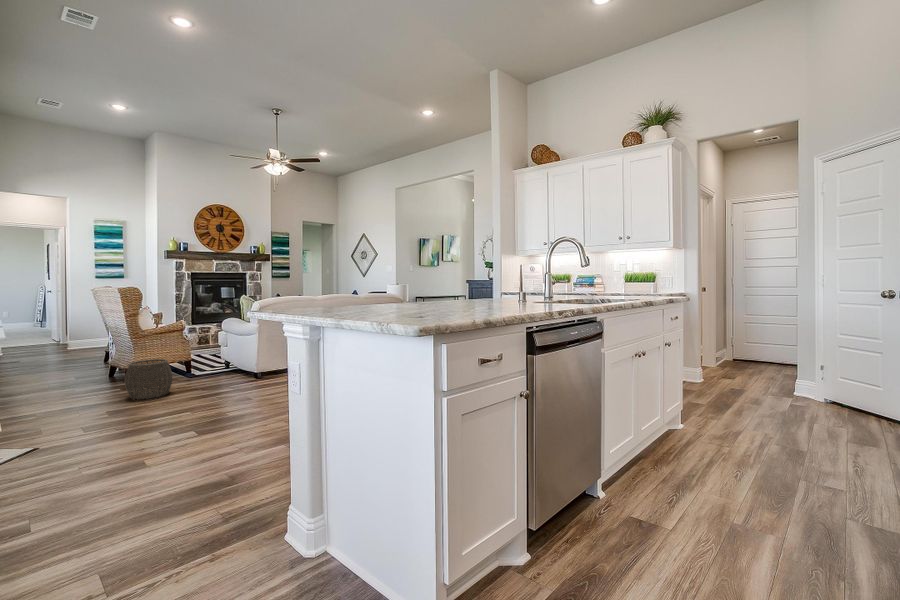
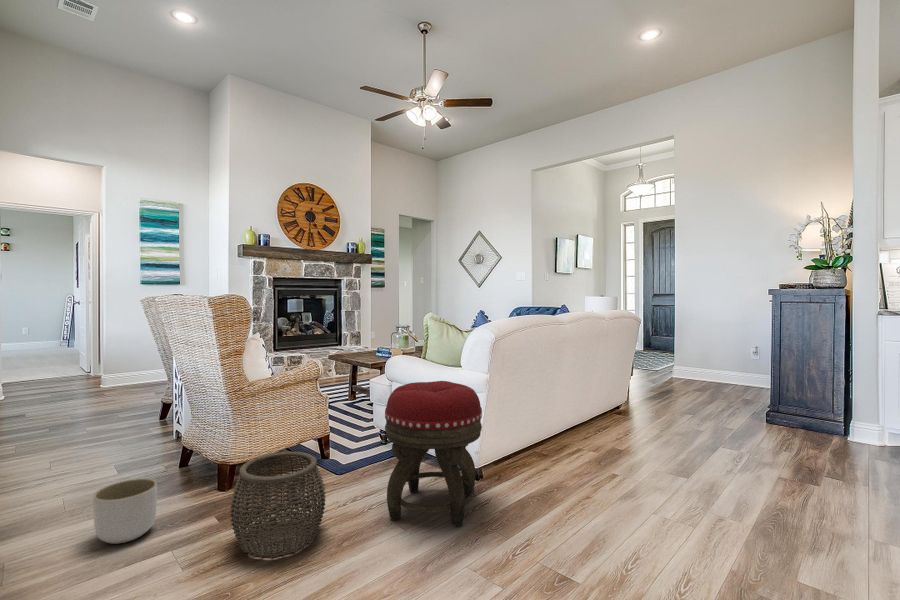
footstool: none [205,328,258,391] -> present [385,381,482,527]
planter: none [61,373,93,398] -> present [93,478,157,544]

